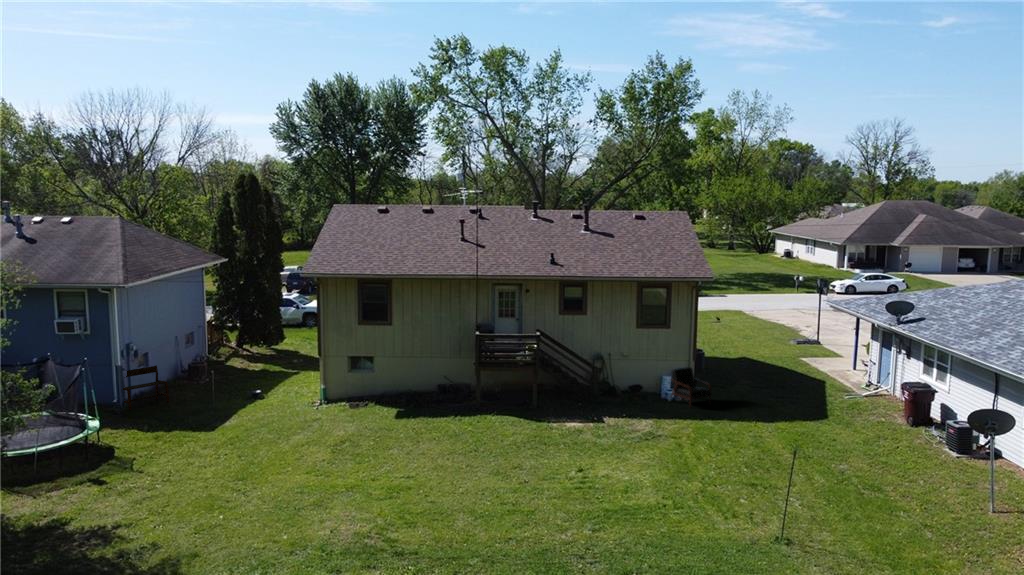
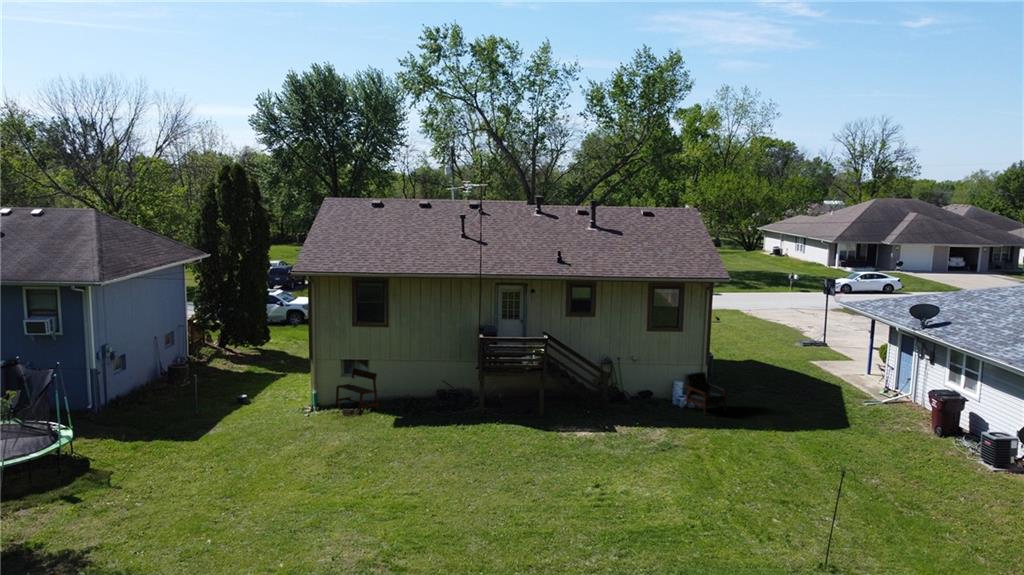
bench: present [123,365,169,410] -> present [335,368,378,415]

